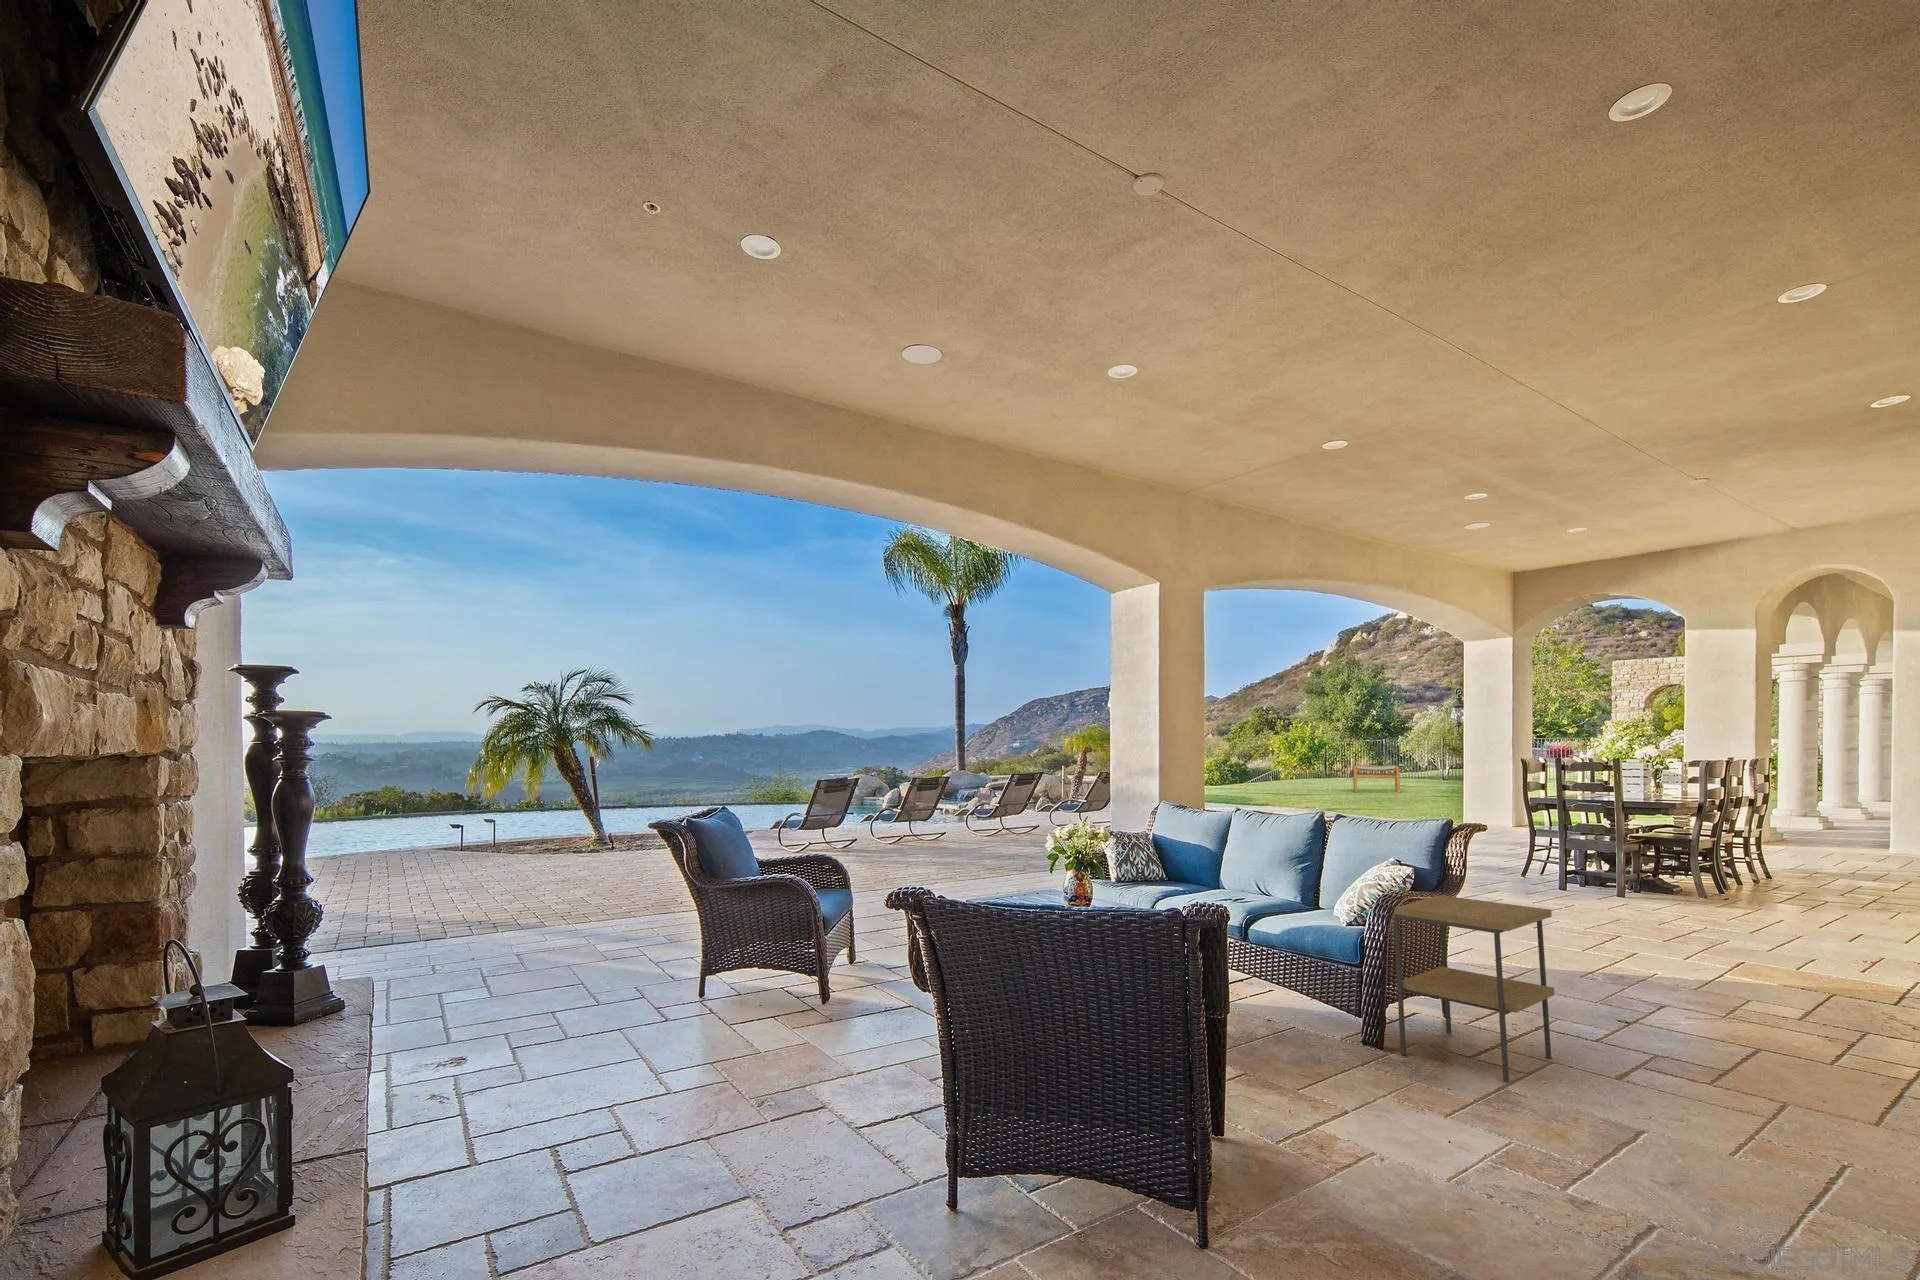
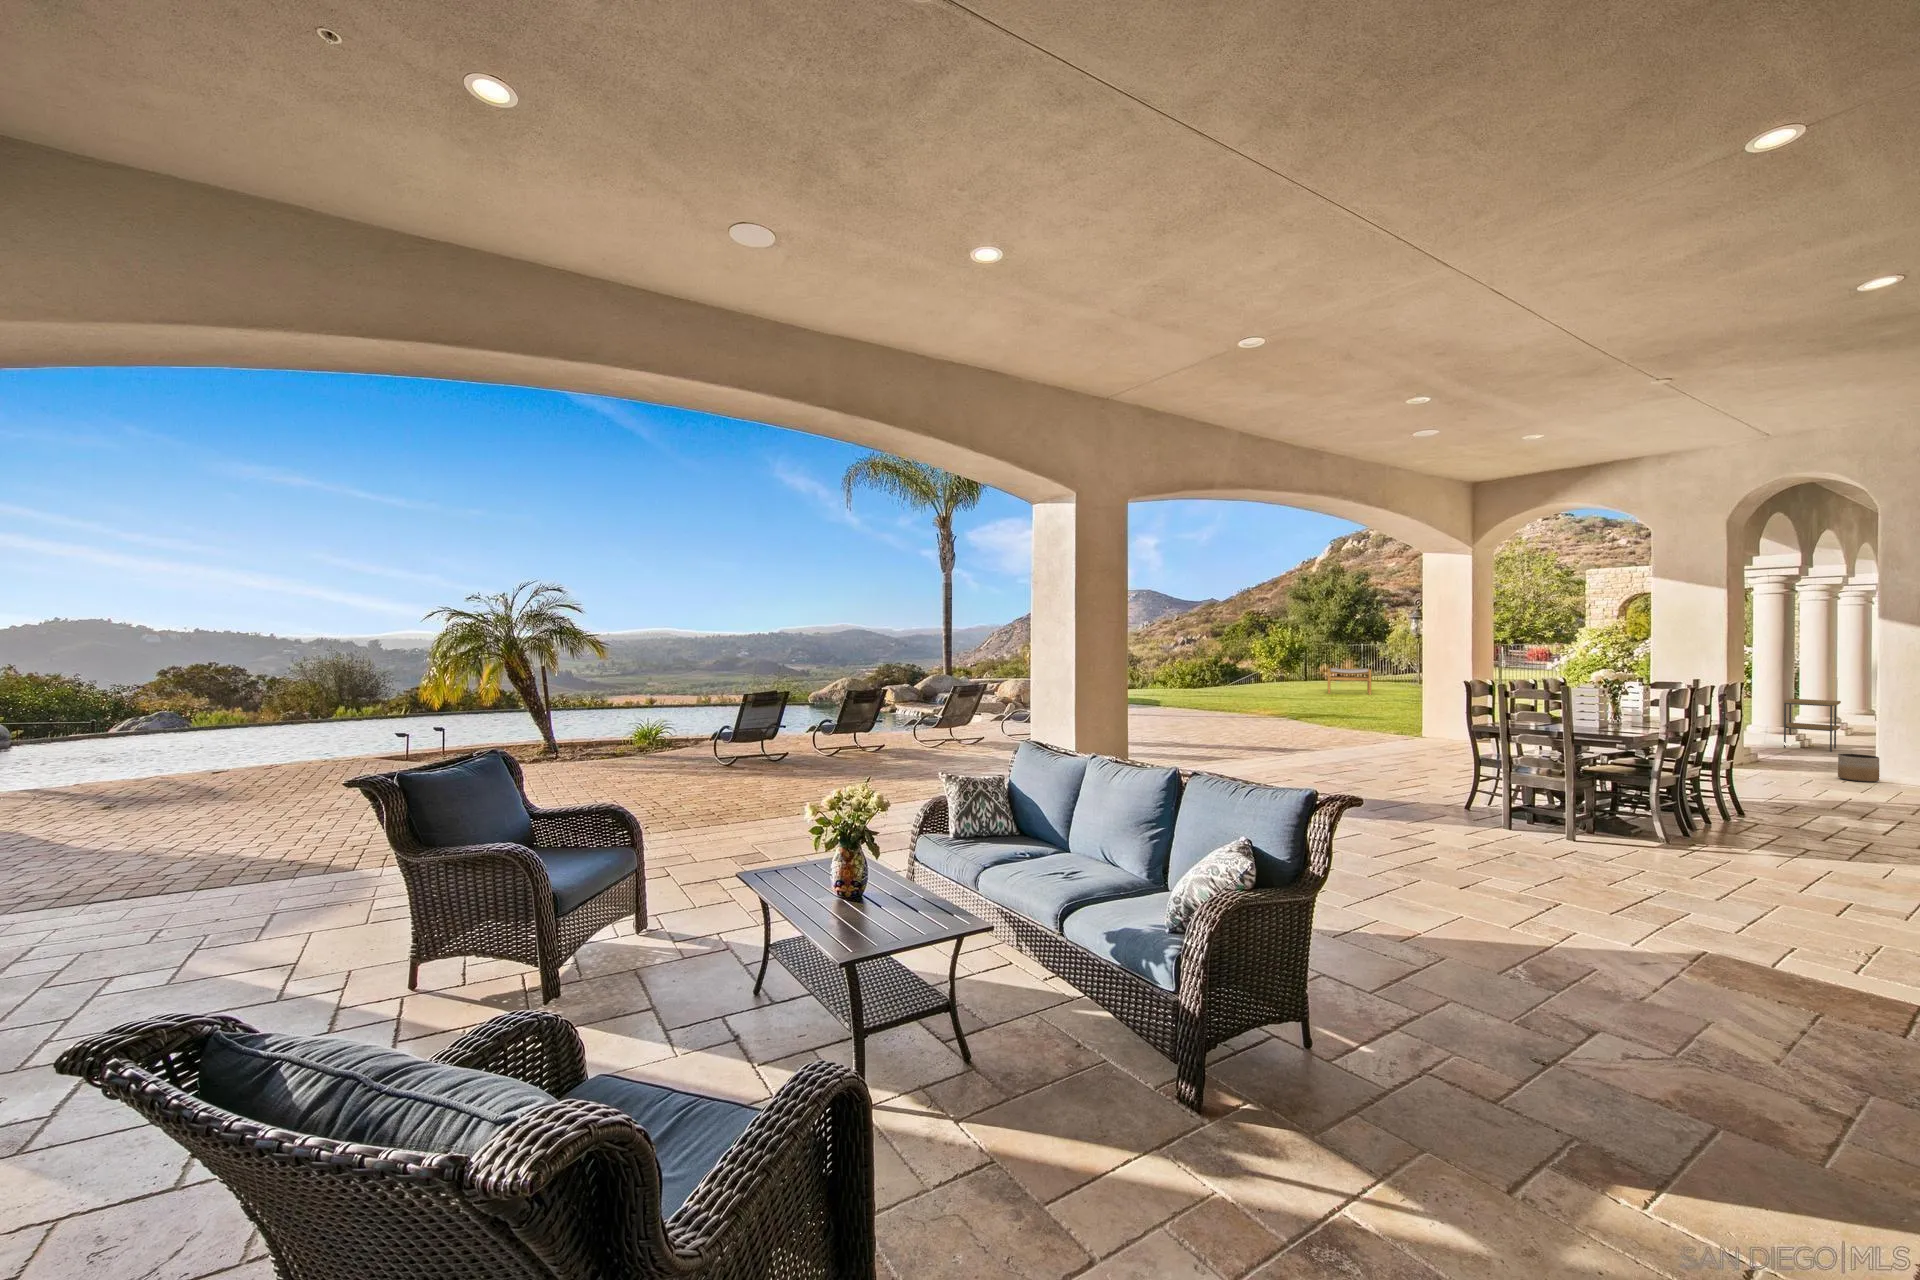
planter: none [1859,831,1897,857] -> present [1838,754,1880,782]
side table: present [1394,895,1555,1083] -> present [1784,699,1841,752]

